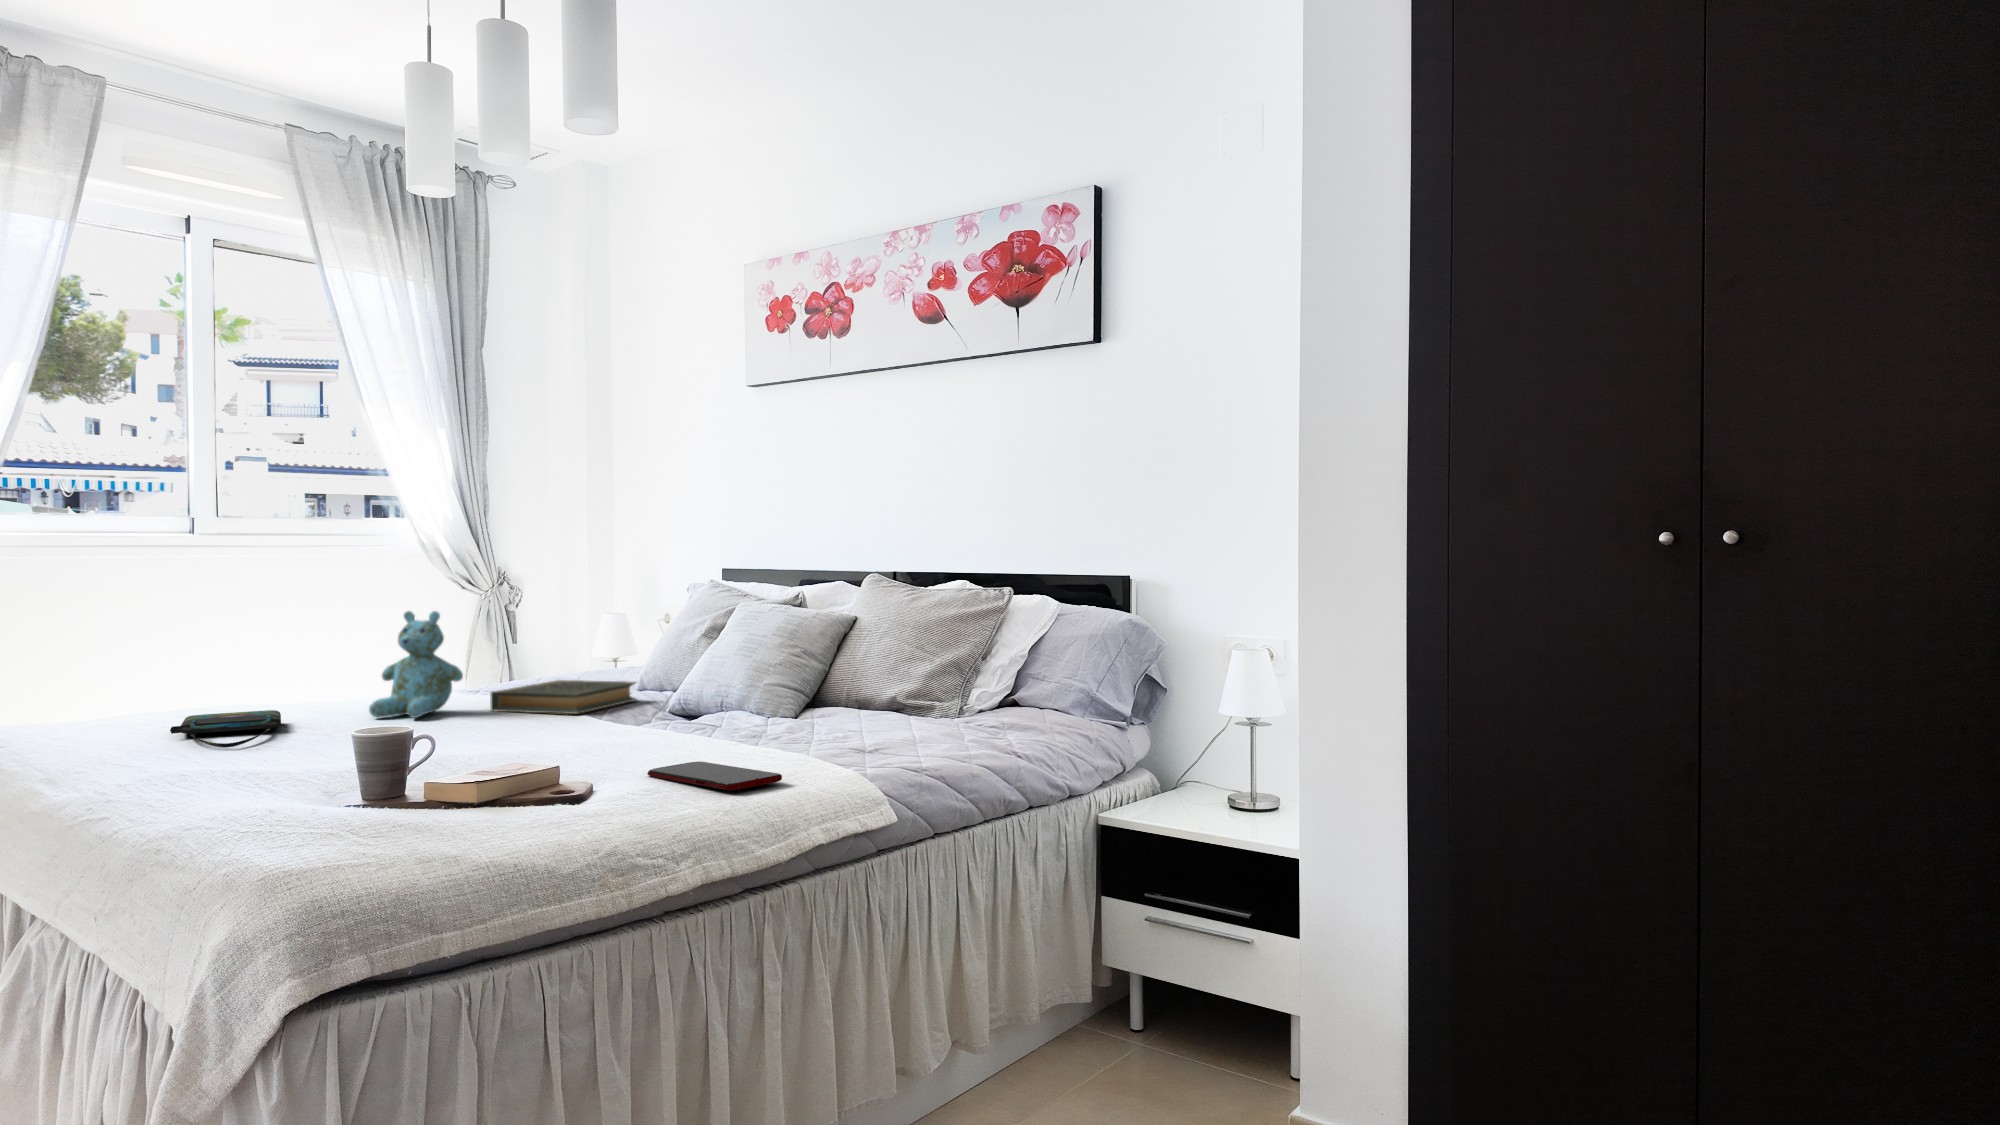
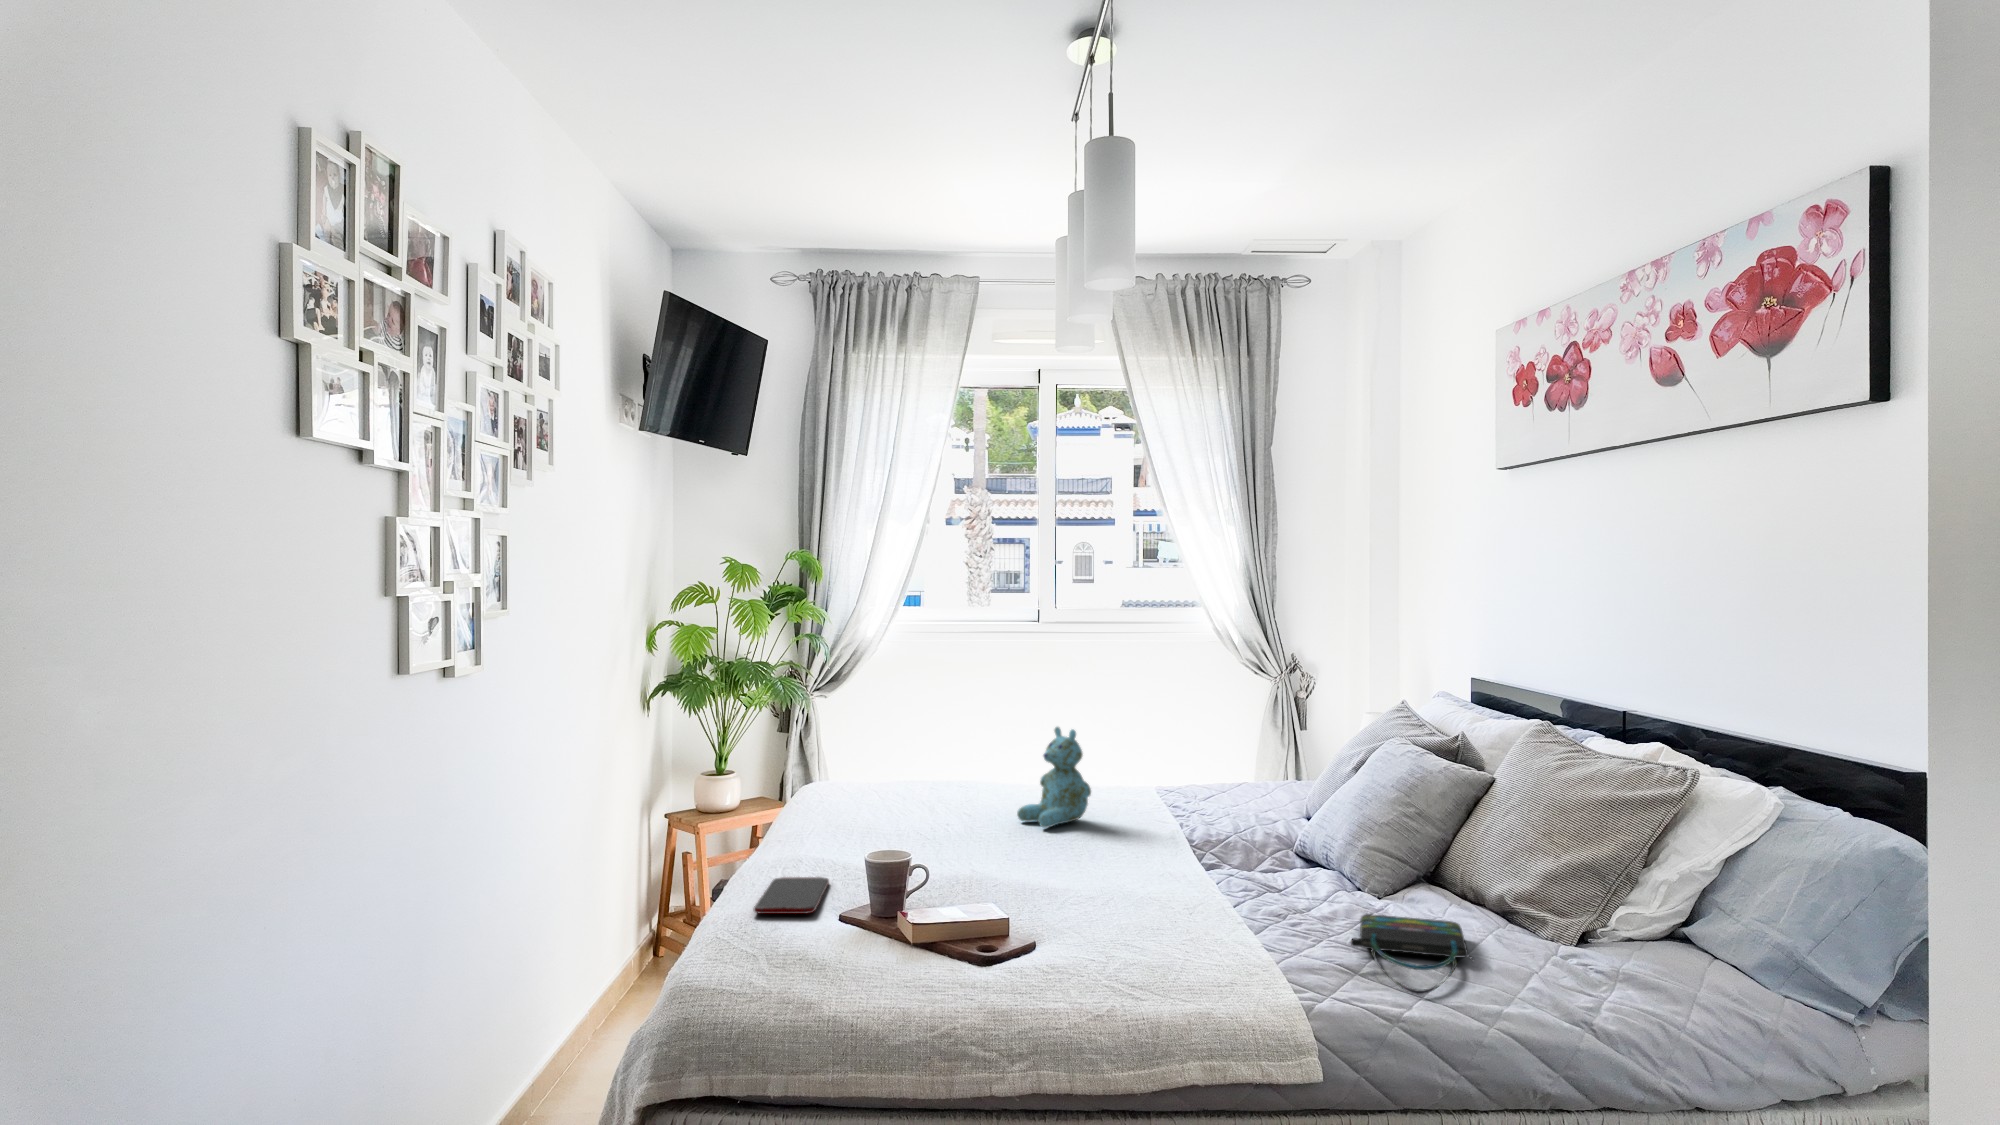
hardback book: present [490,680,637,714] -> none [1118,801,1263,848]
tote bag: present [170,710,285,747] -> present [1351,914,1472,995]
smartphone: present [647,762,782,790] -> present [753,877,829,914]

